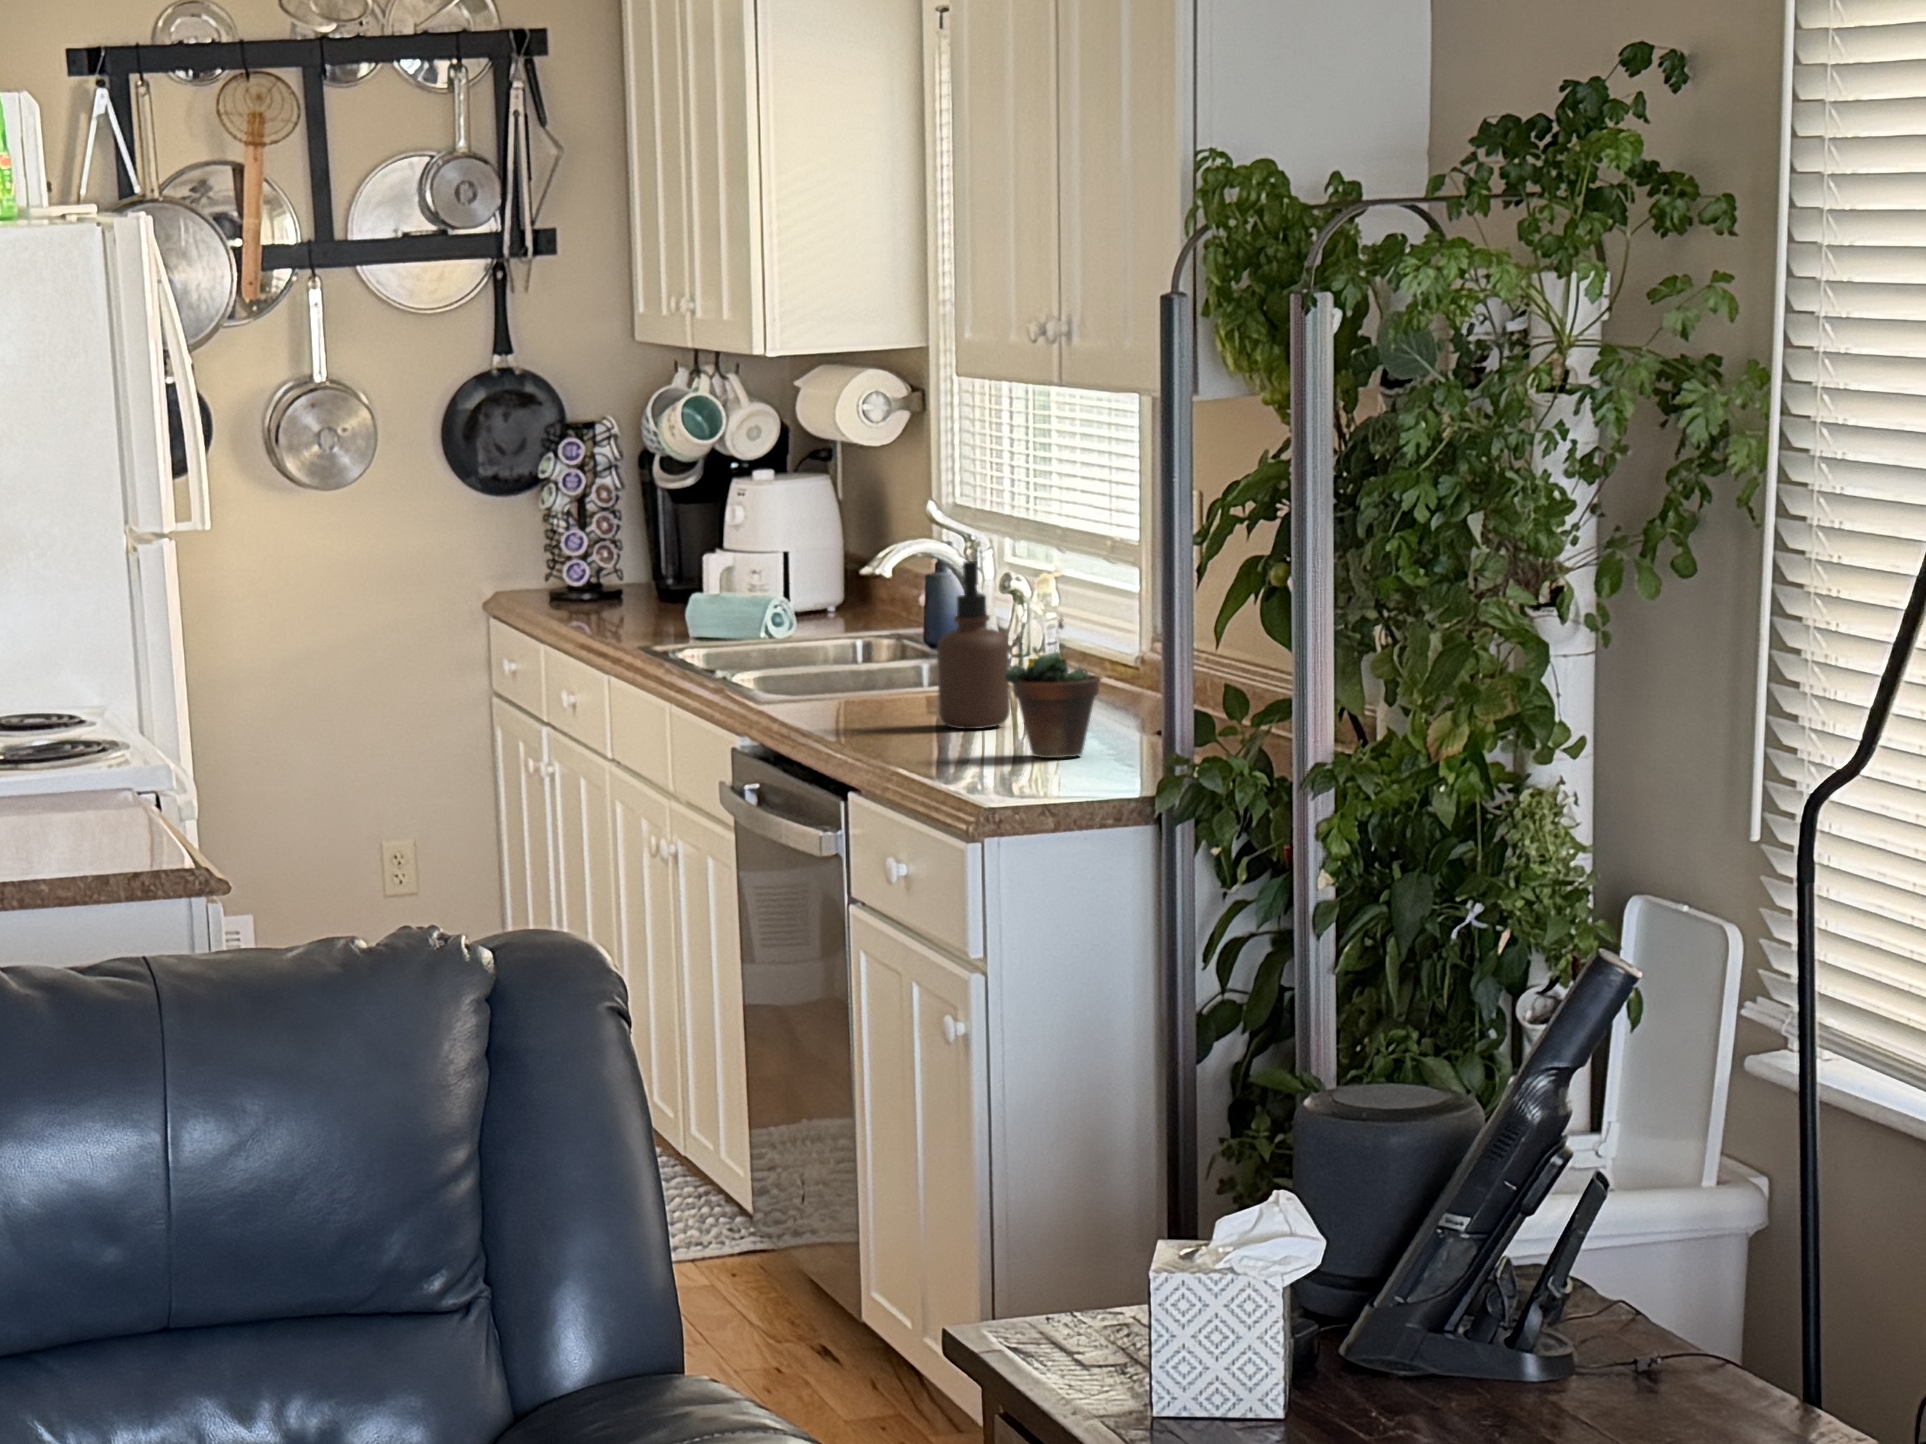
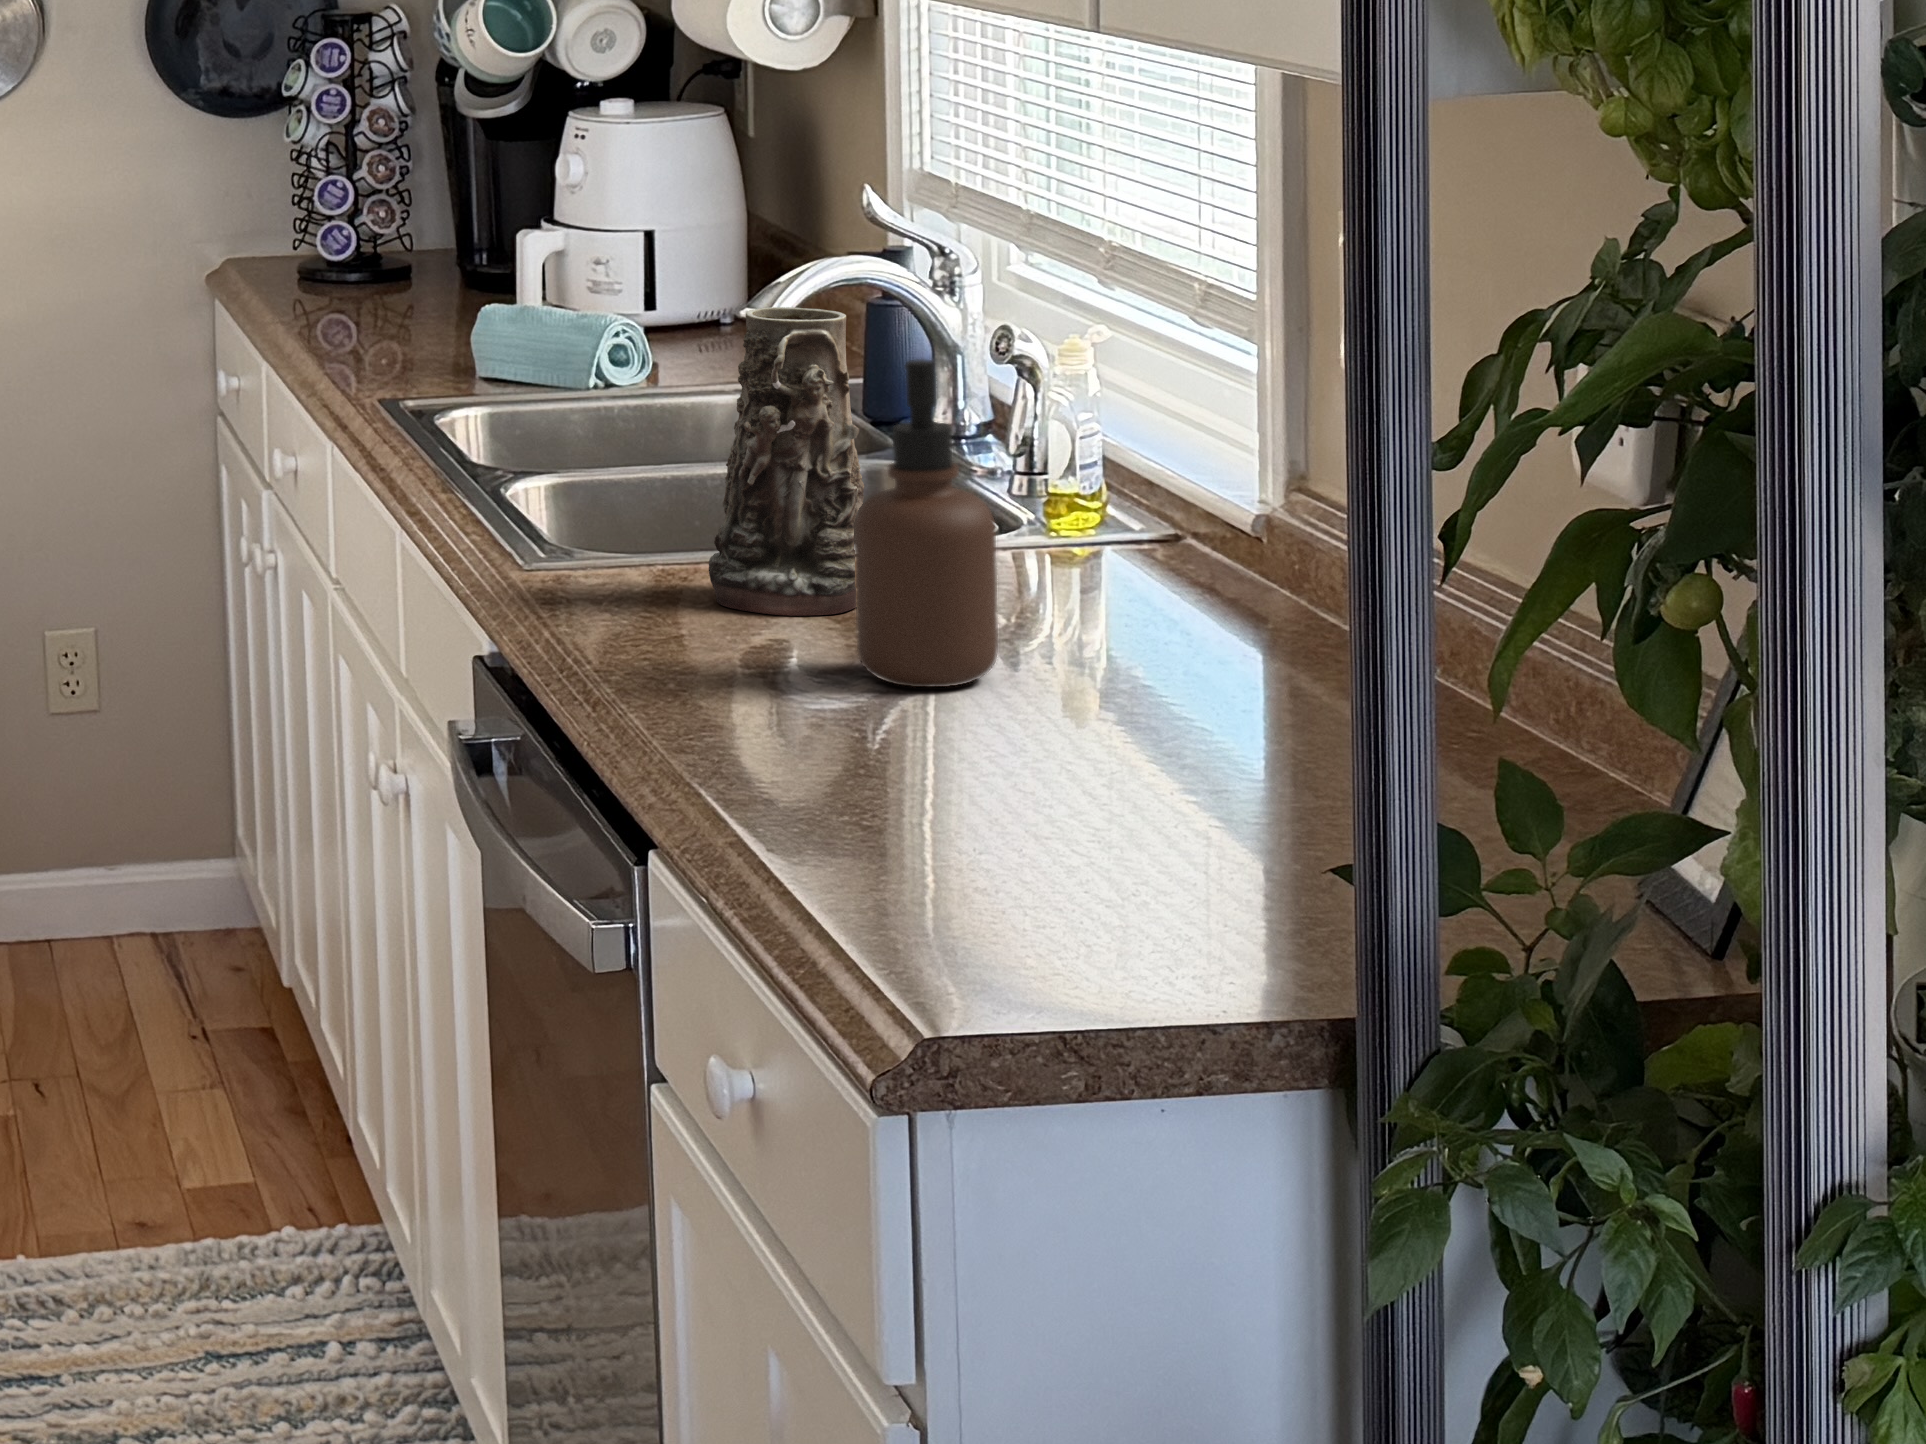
vase: none [855,550,940,714] -> present [709,307,864,616]
succulent plant: present [1004,617,1099,758] -> none [980,530,1187,835]

